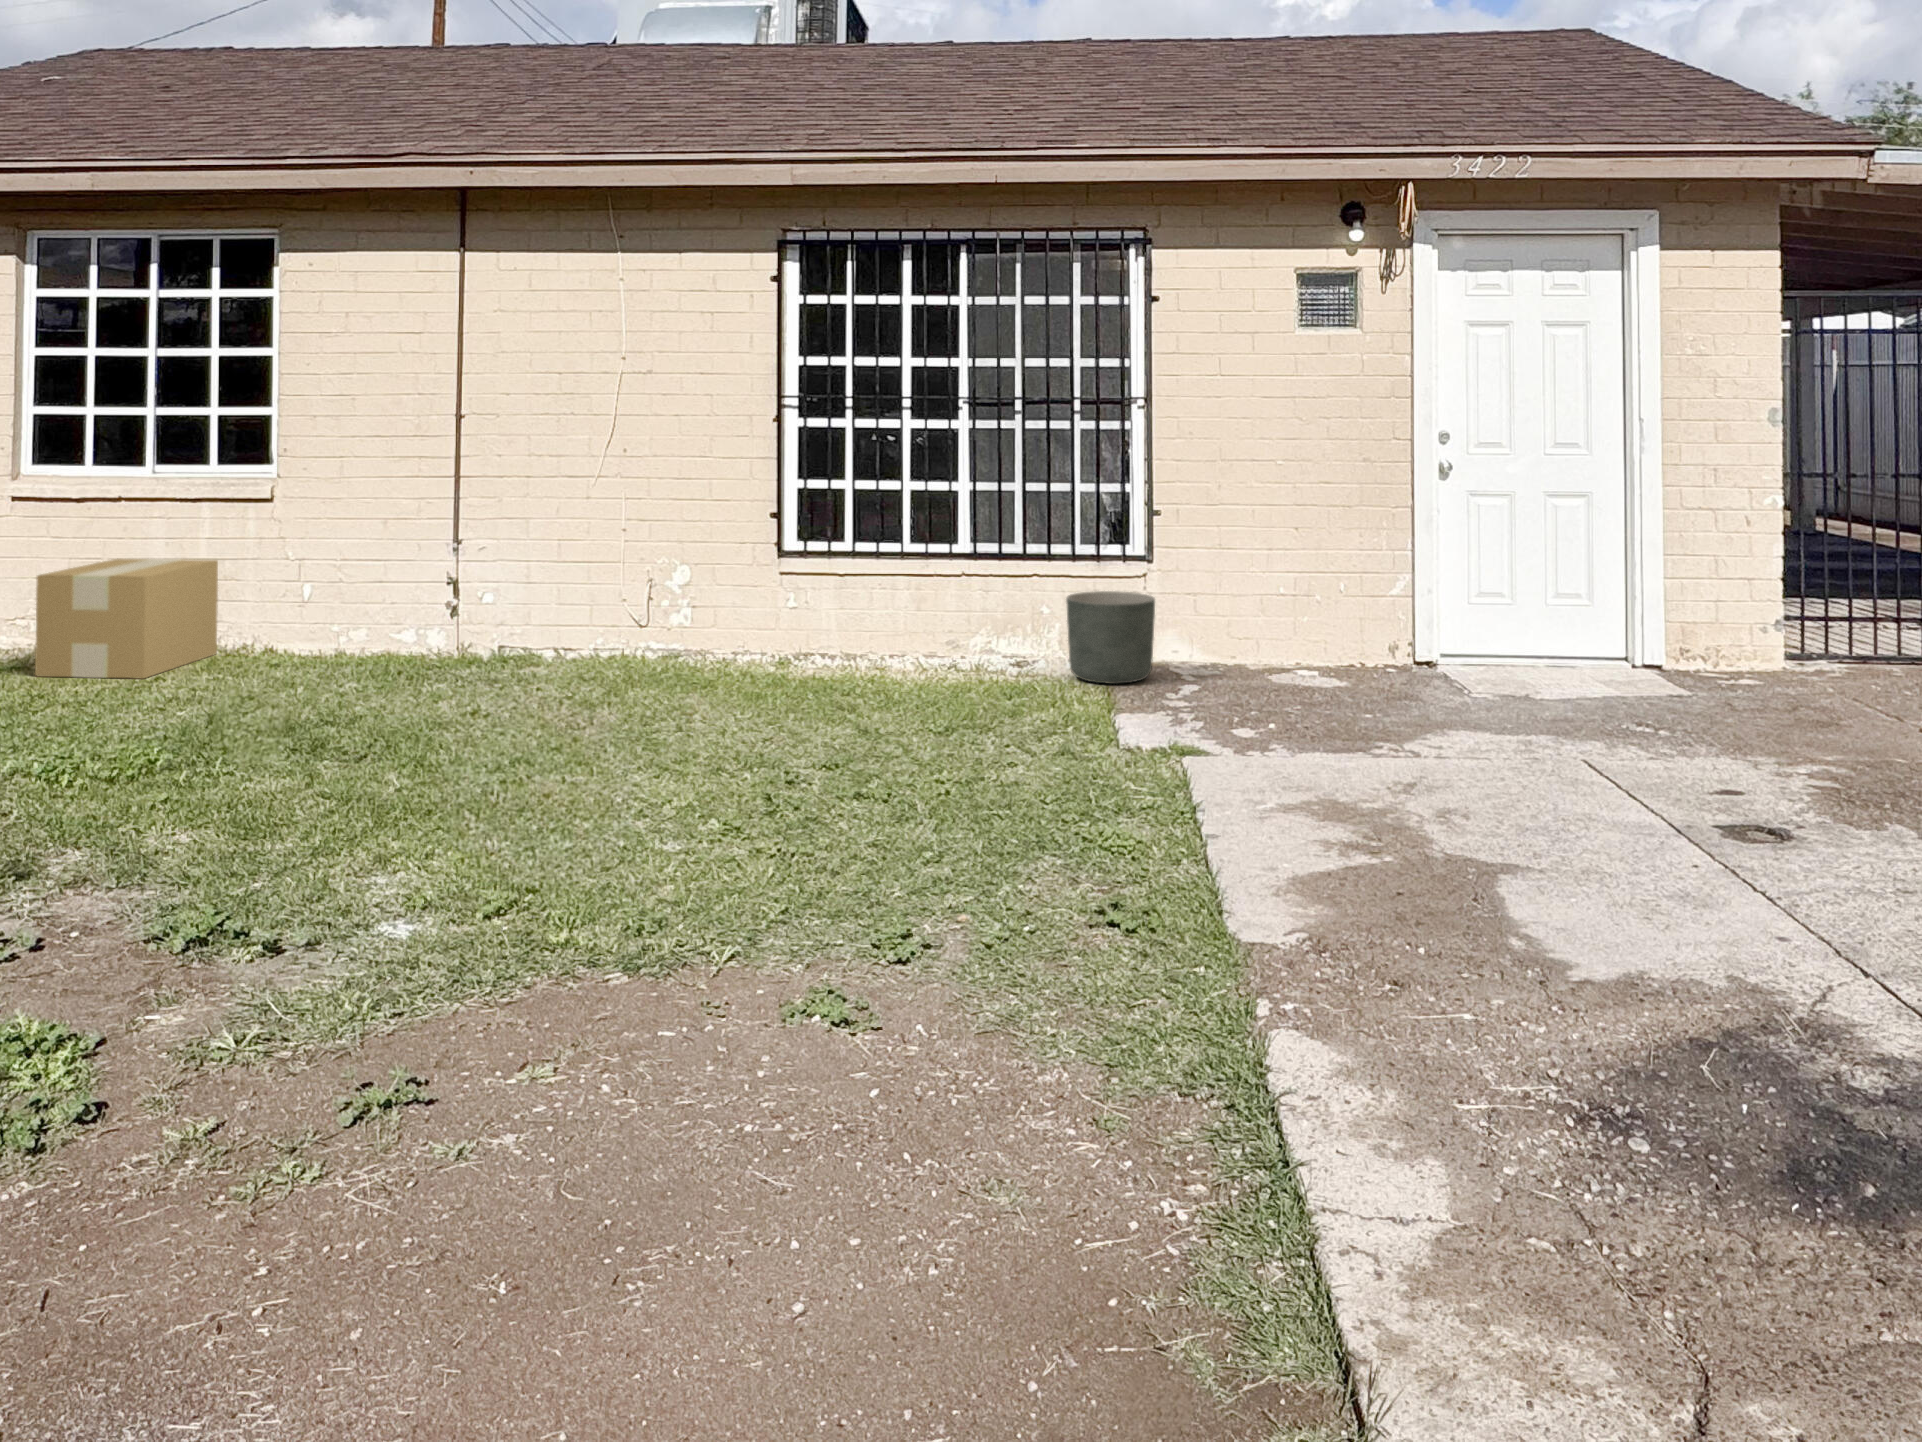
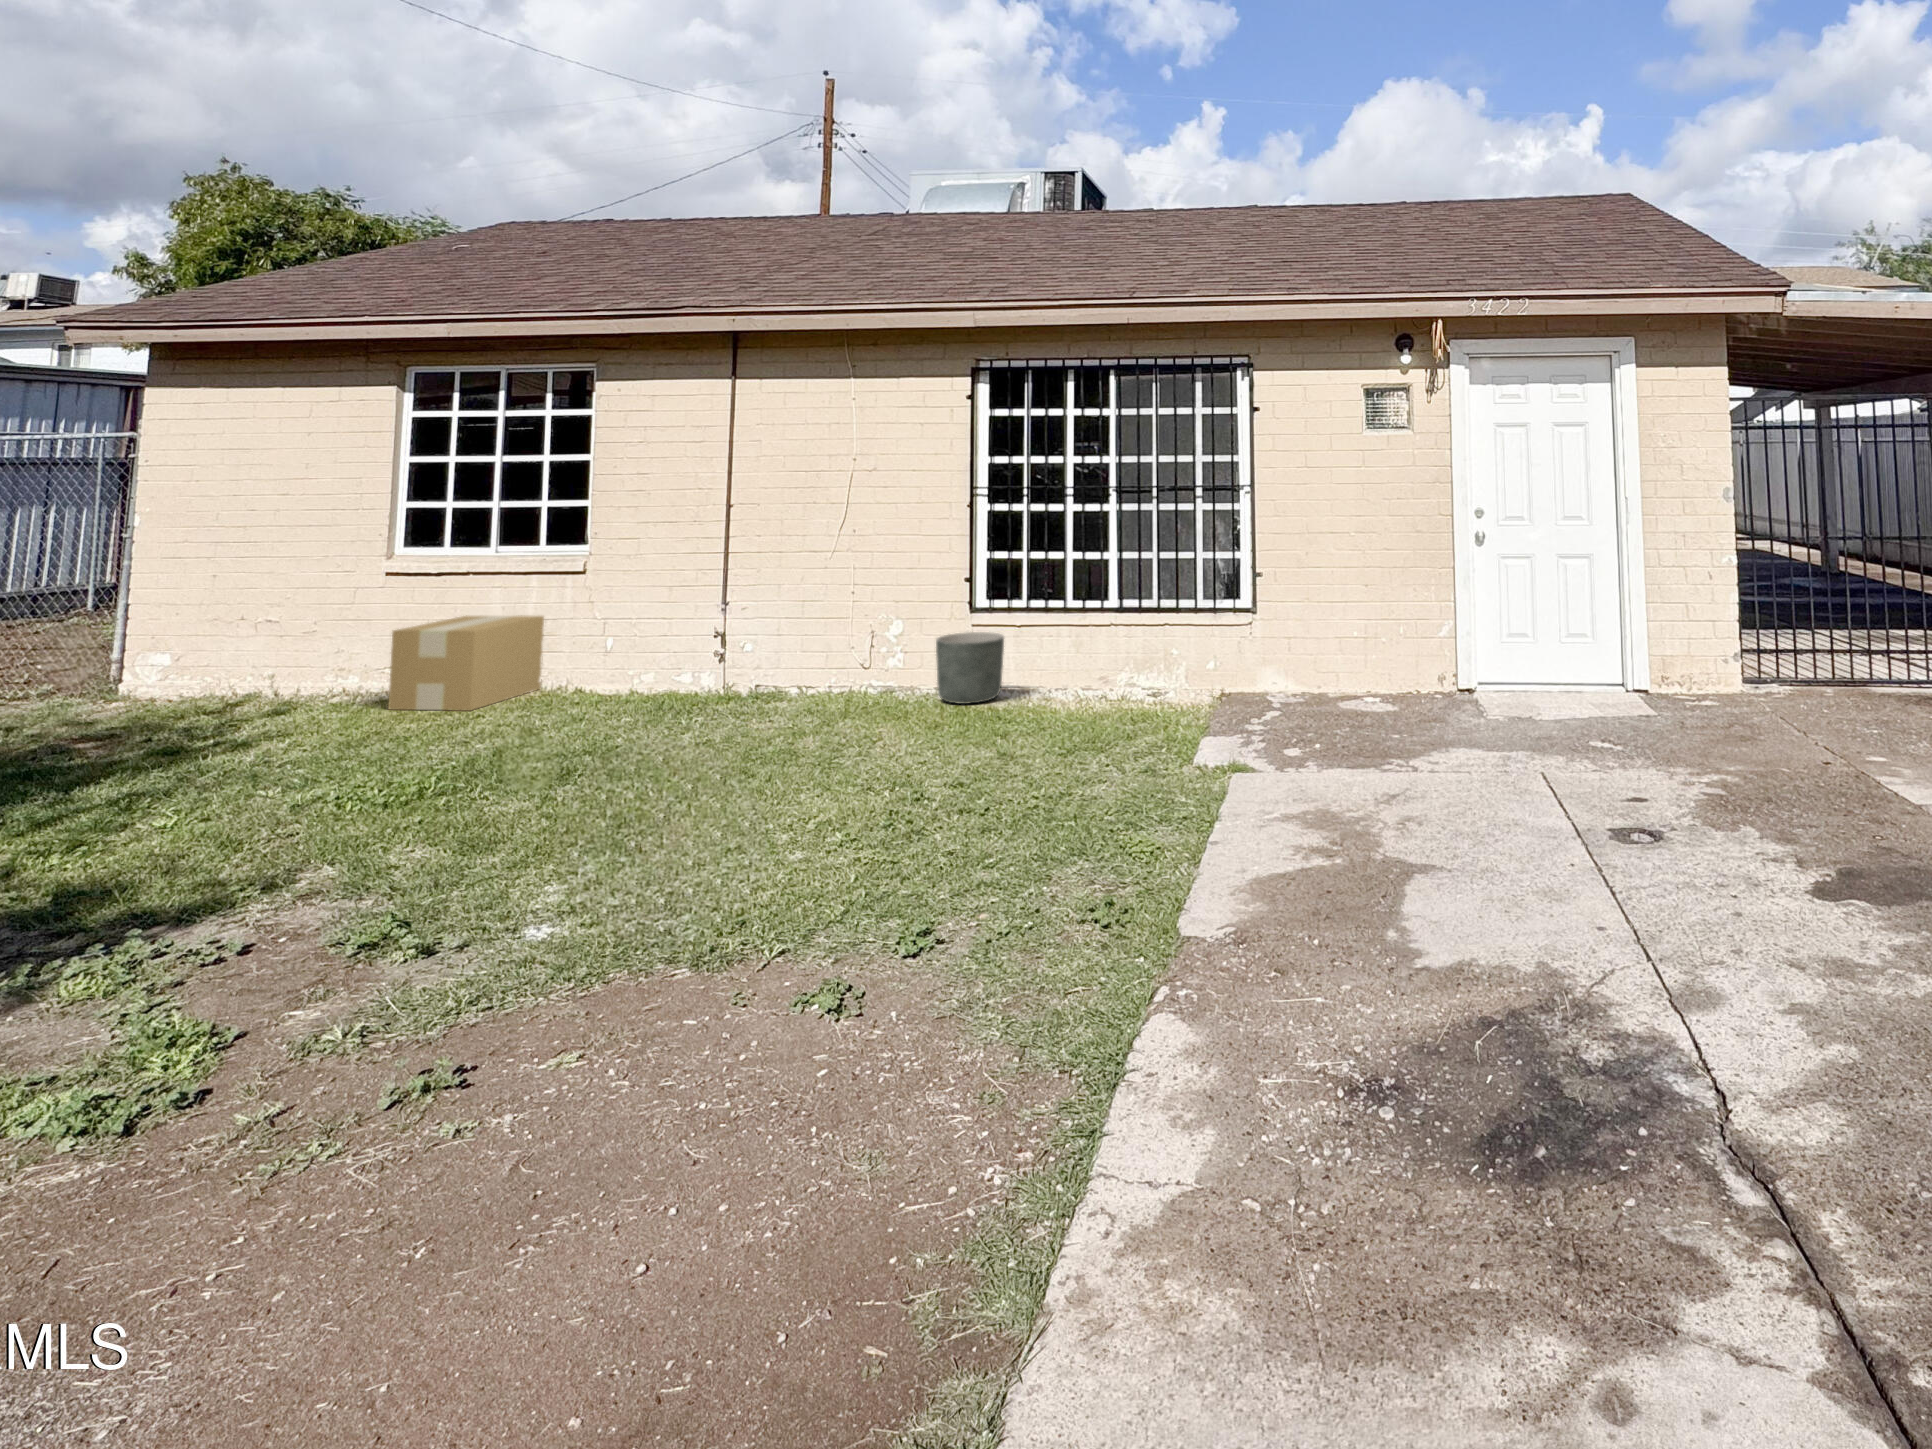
planter: present [1066,591,1155,684] -> present [936,632,1004,704]

